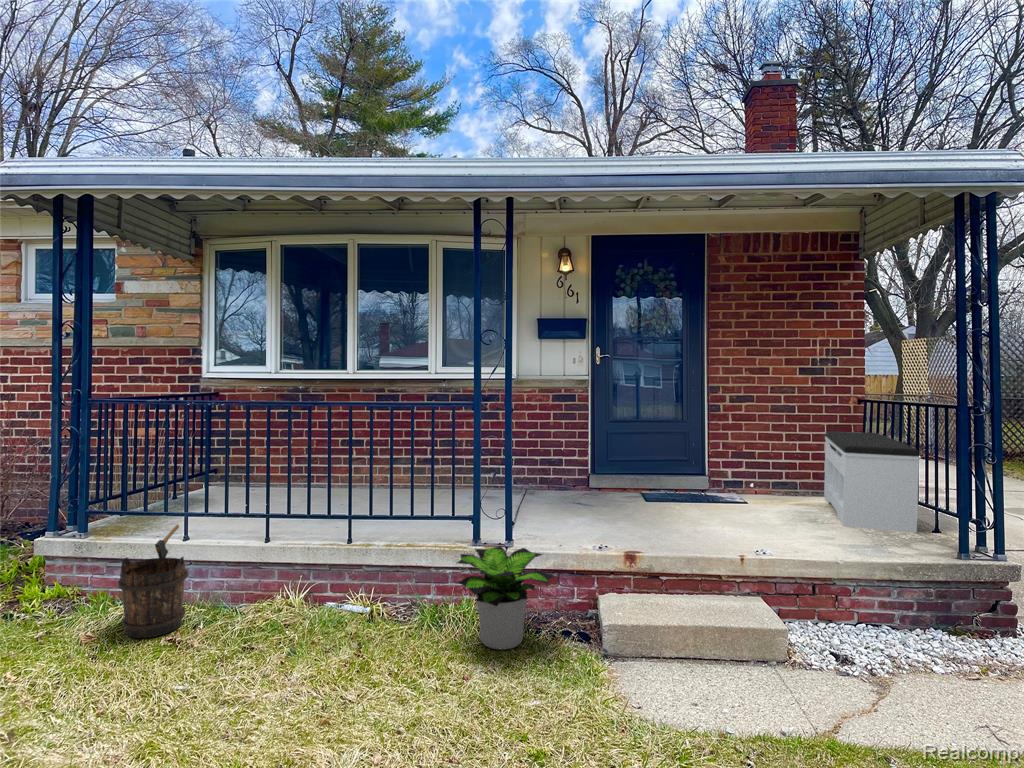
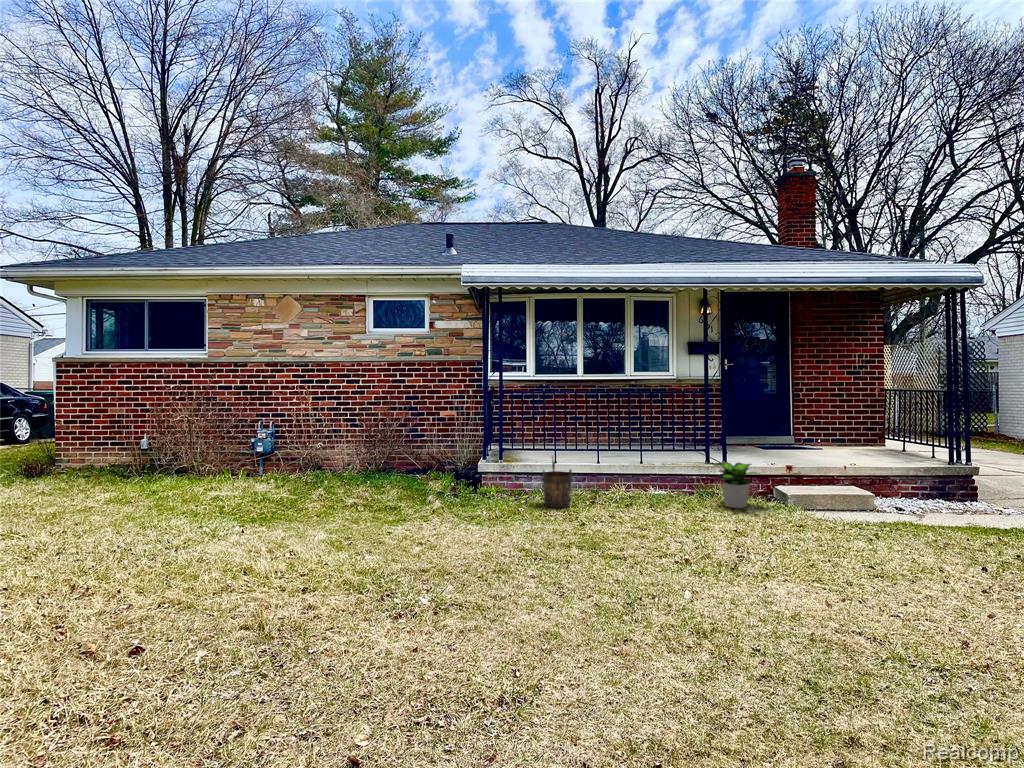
bench: present [824,431,920,532] -> none [863,408,925,458]

